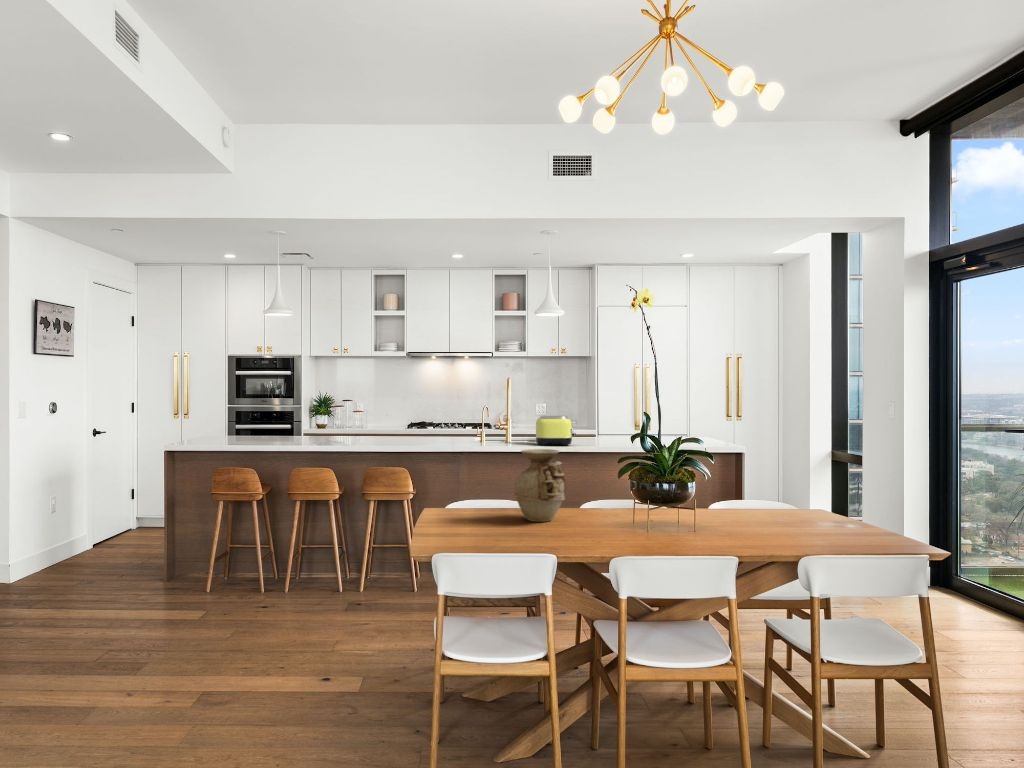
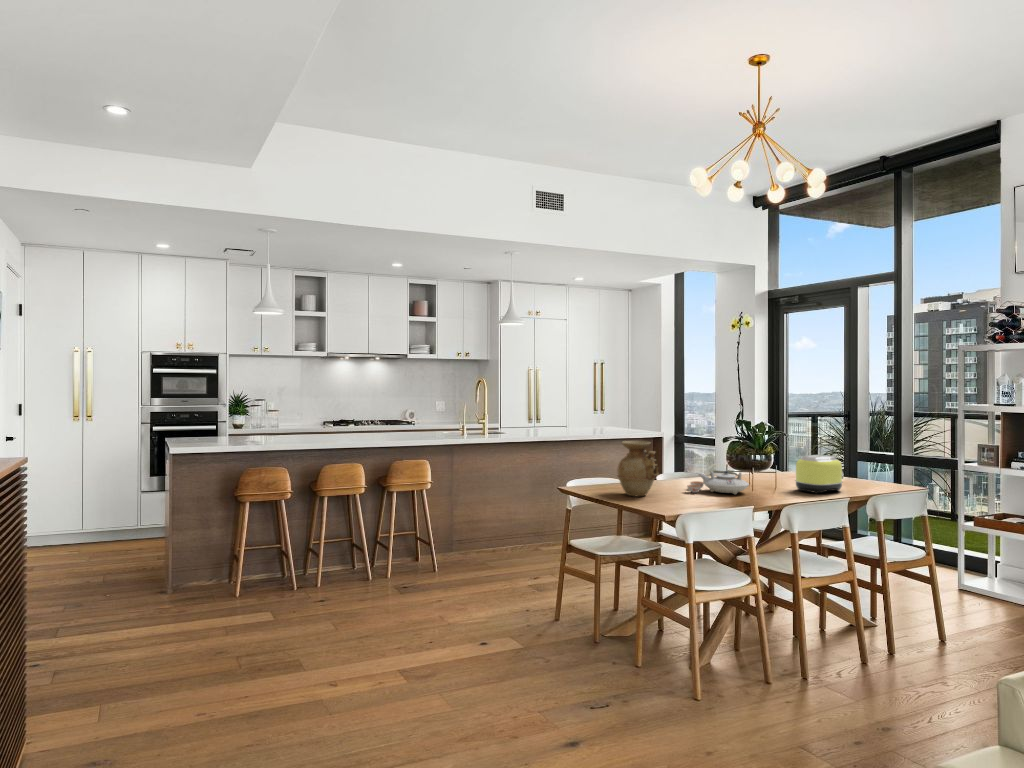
toaster: present [536,416,576,445] -> present [795,455,843,494]
teapot: none [612,496,698,531] -> present [687,470,749,494]

